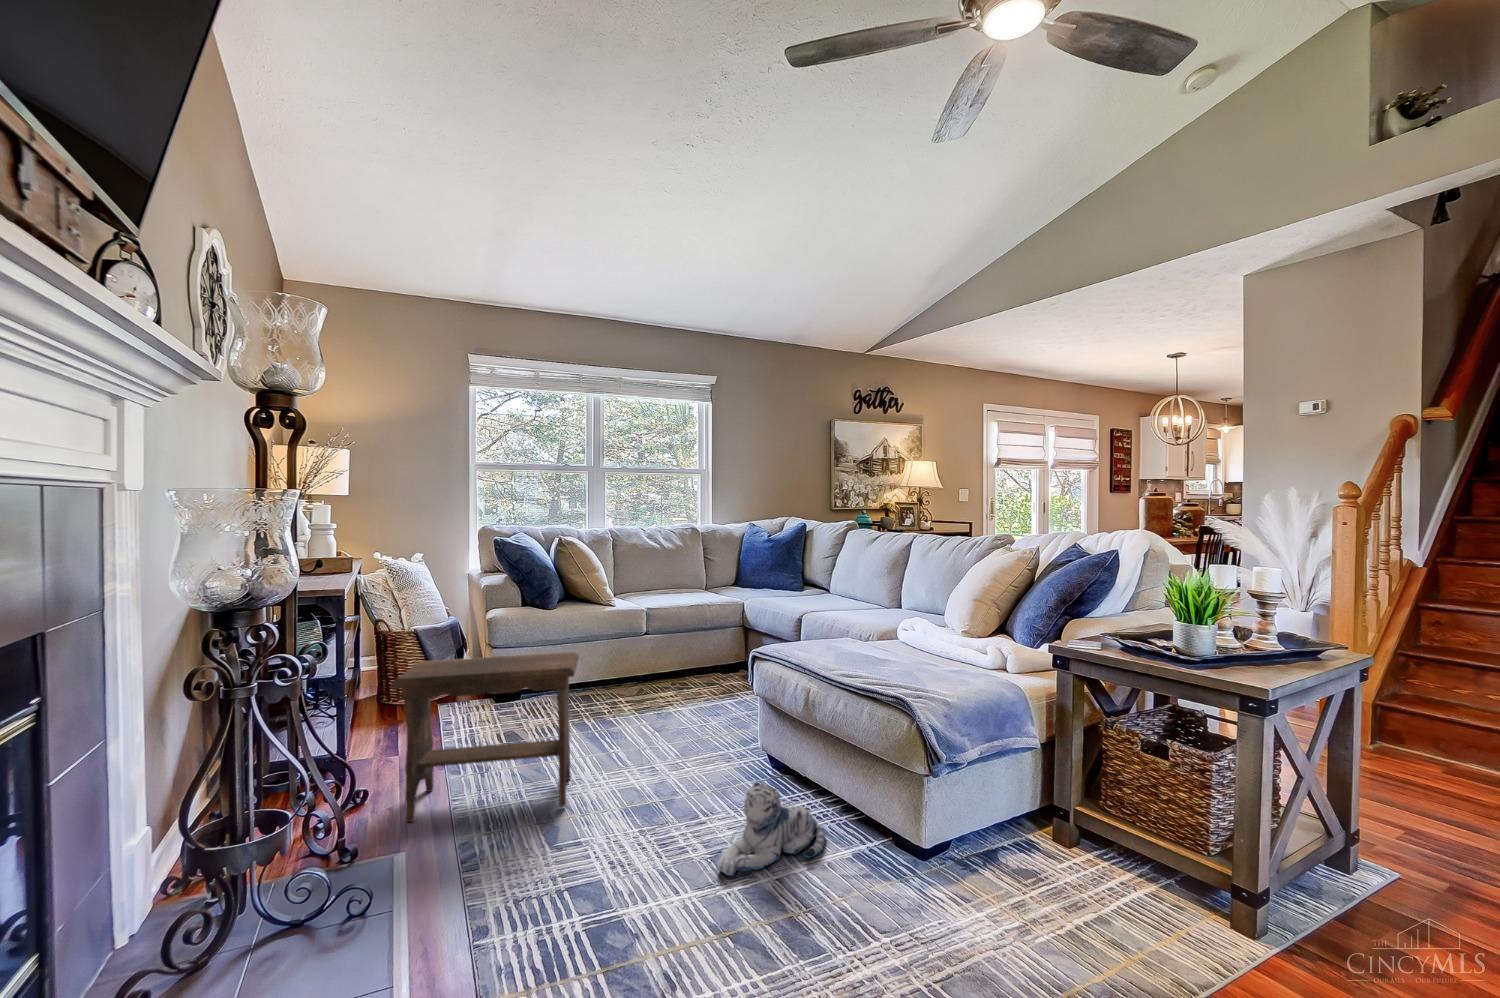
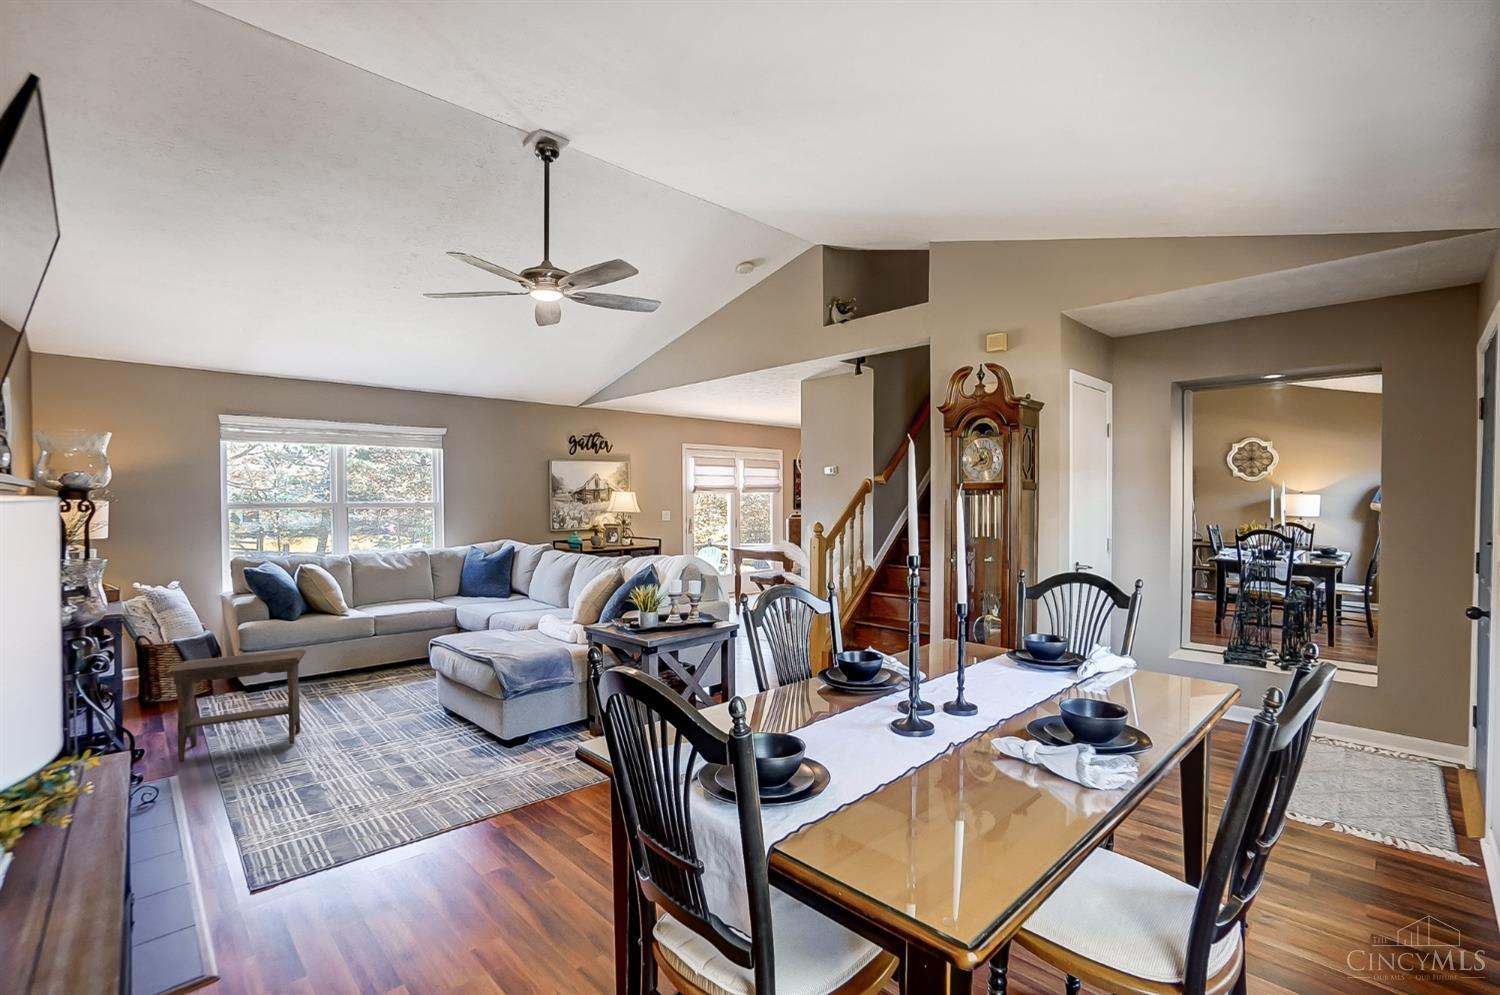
plush toy: present [716,782,825,876] -> none [382,713,458,763]

